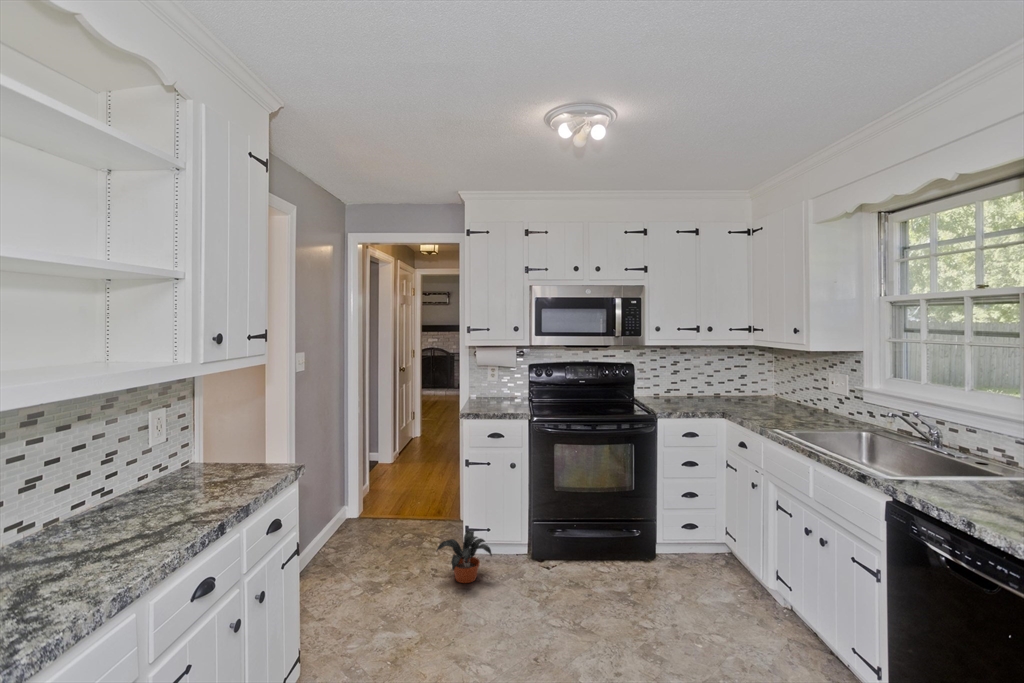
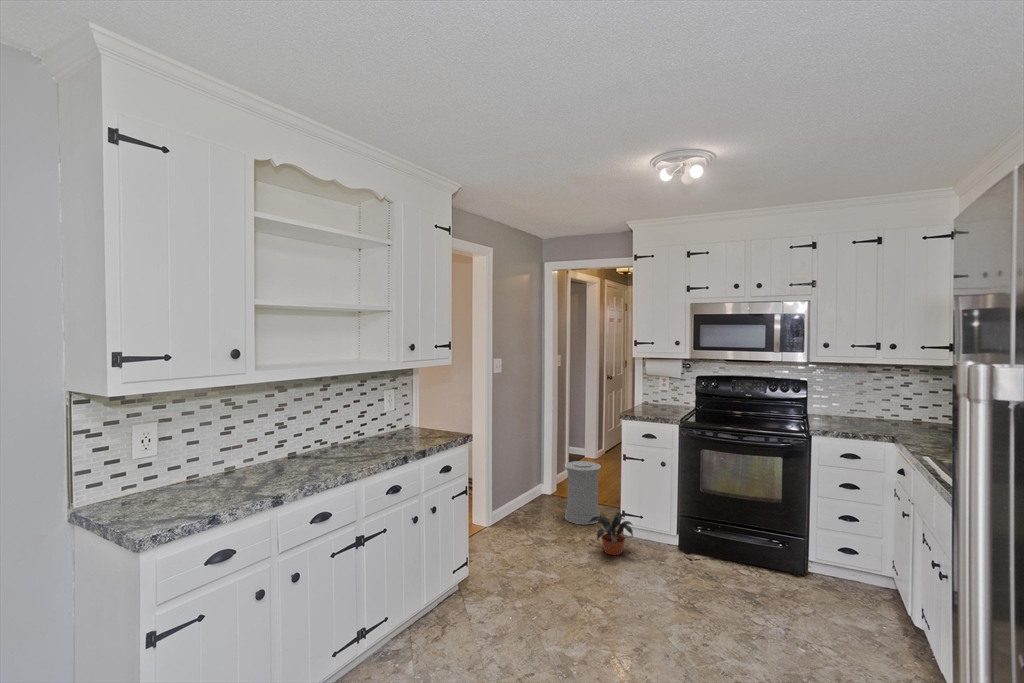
trash can: none [388,473,432,551] -> present [565,461,601,524]

